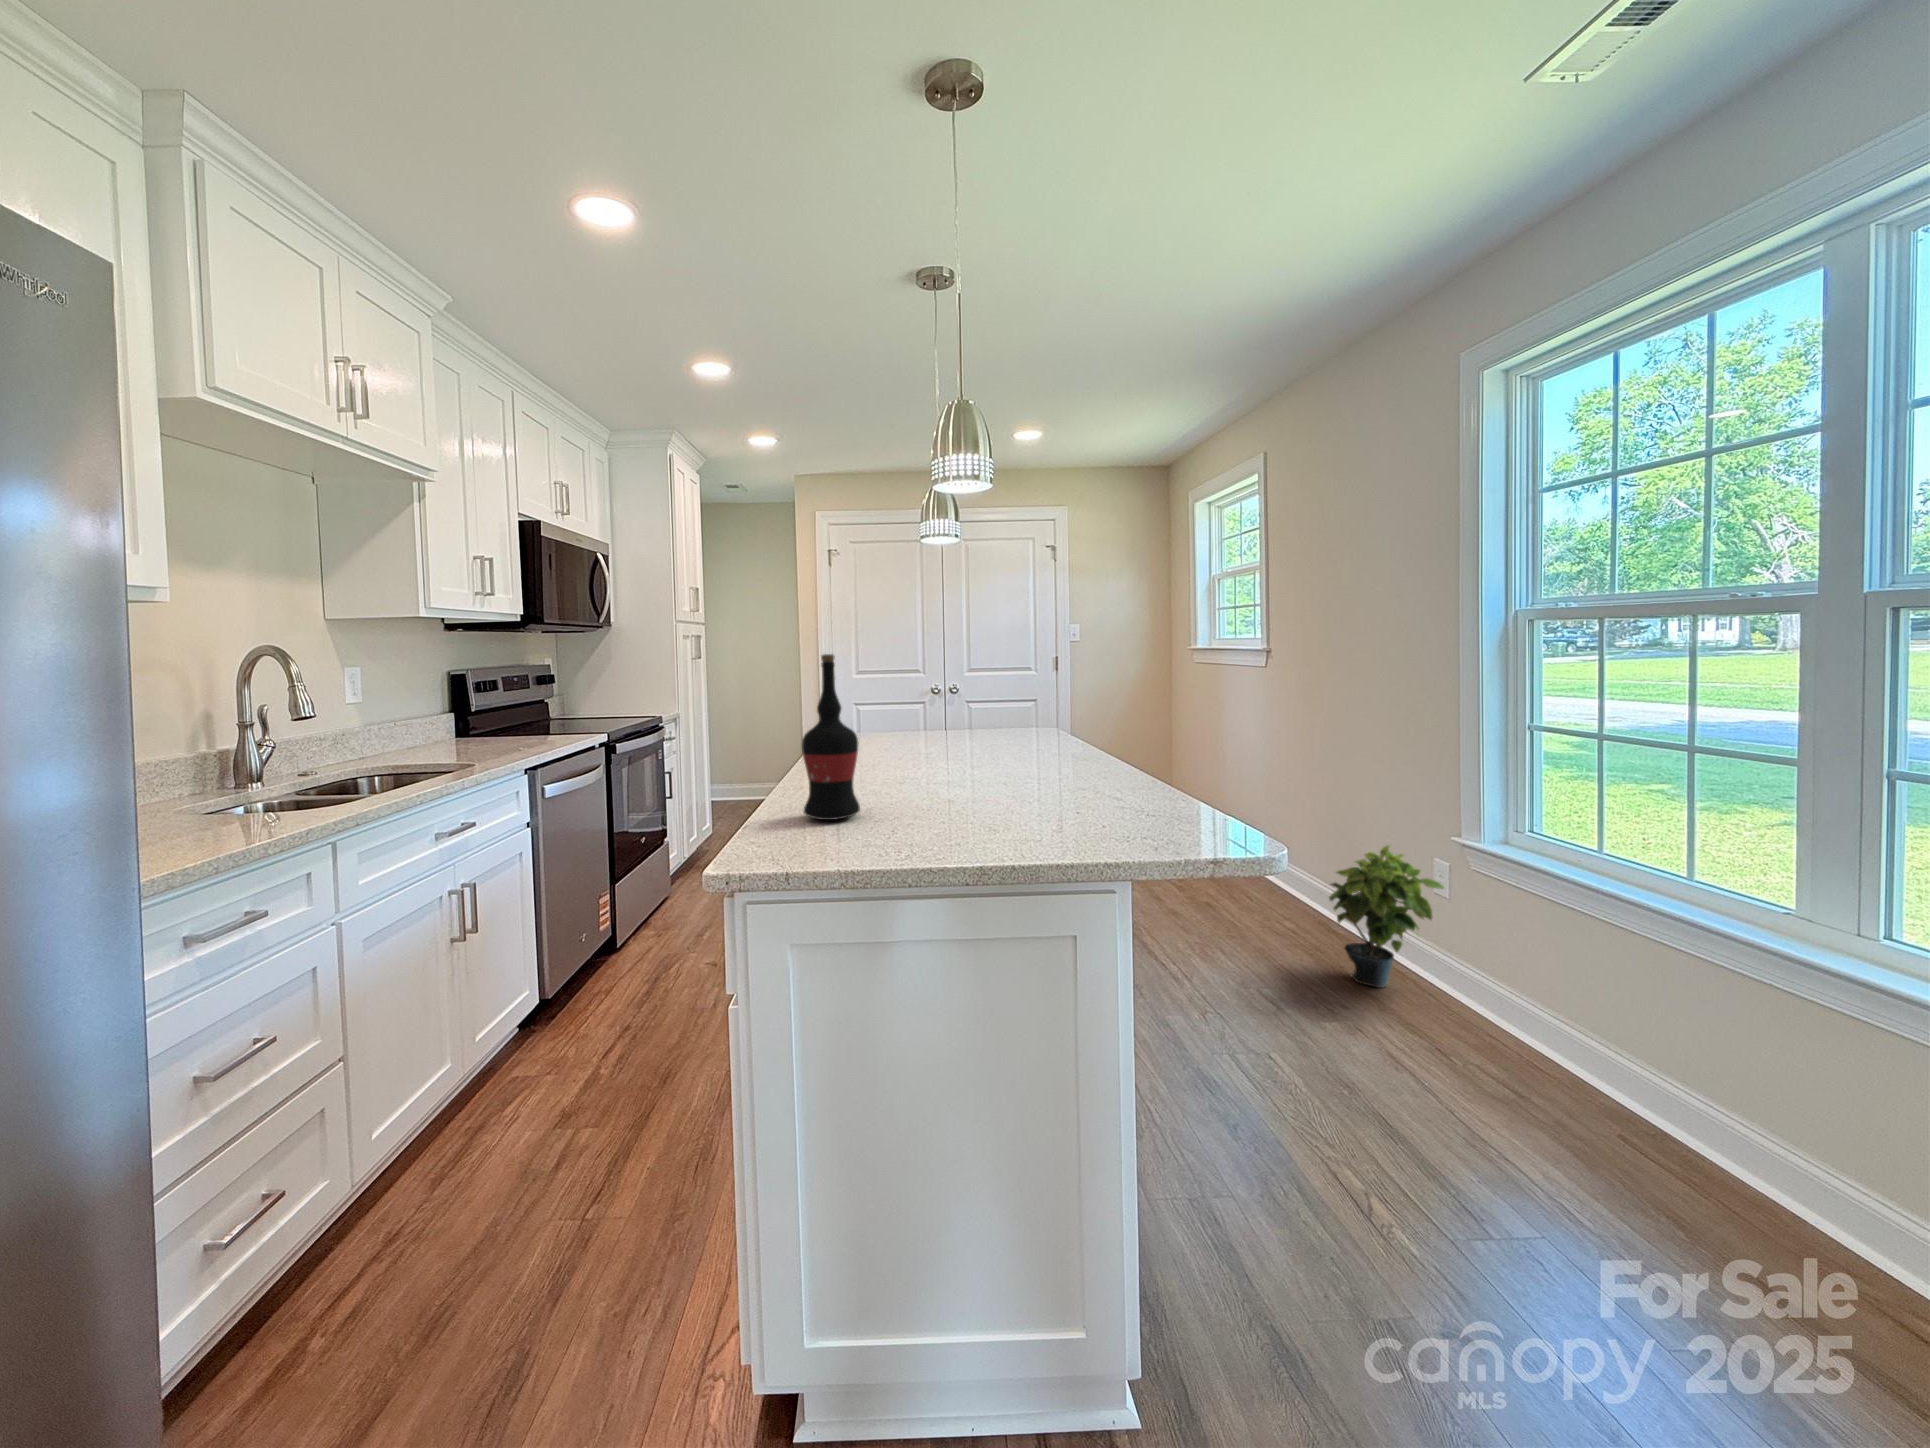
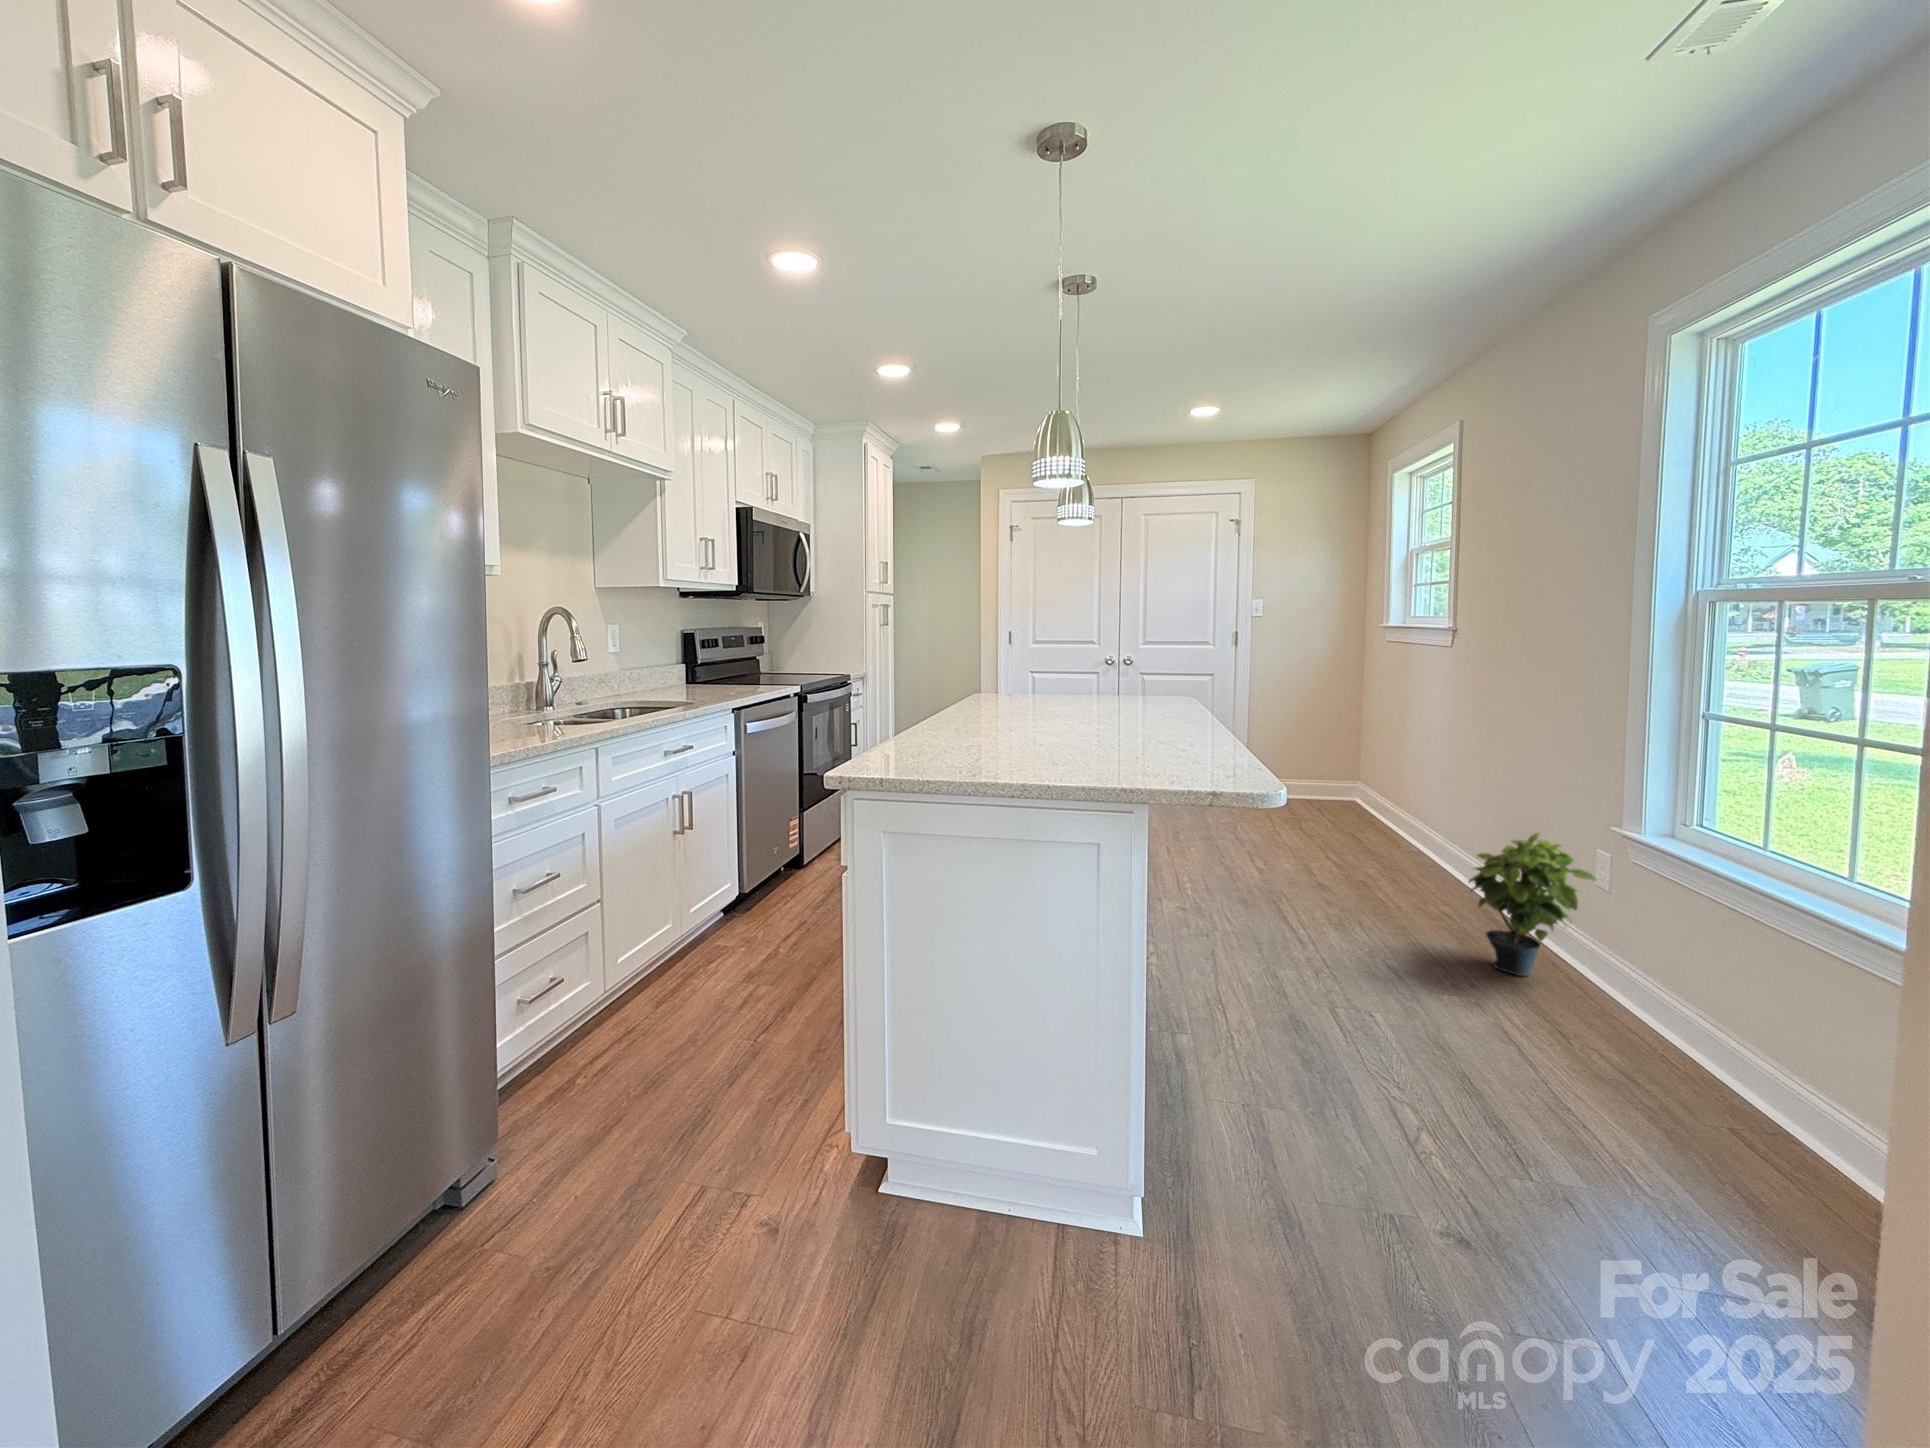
wine bottle: present [802,654,860,820] -> none [910,621,955,749]

